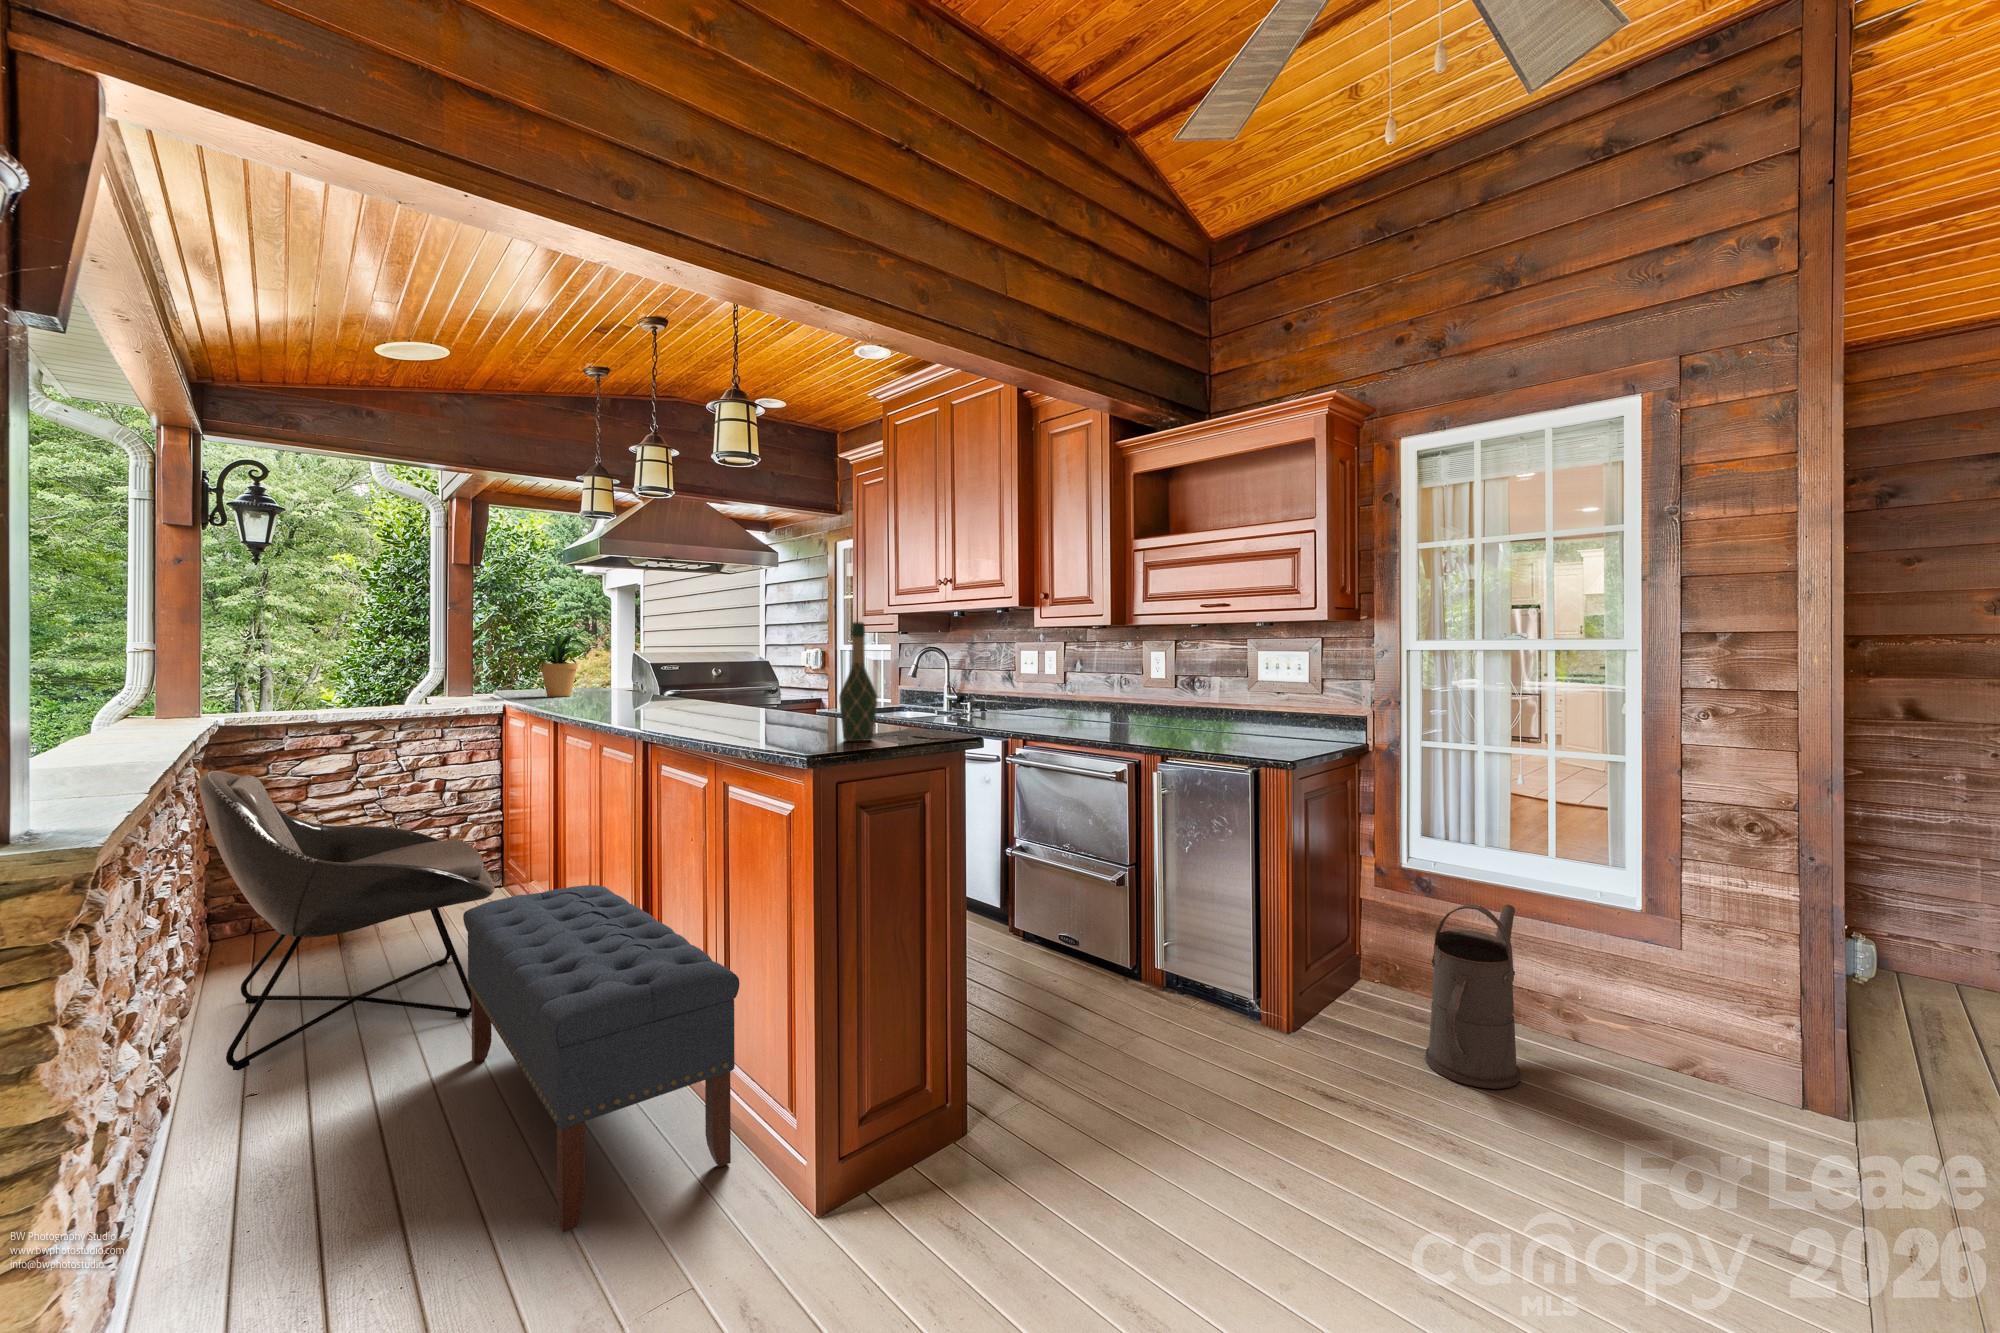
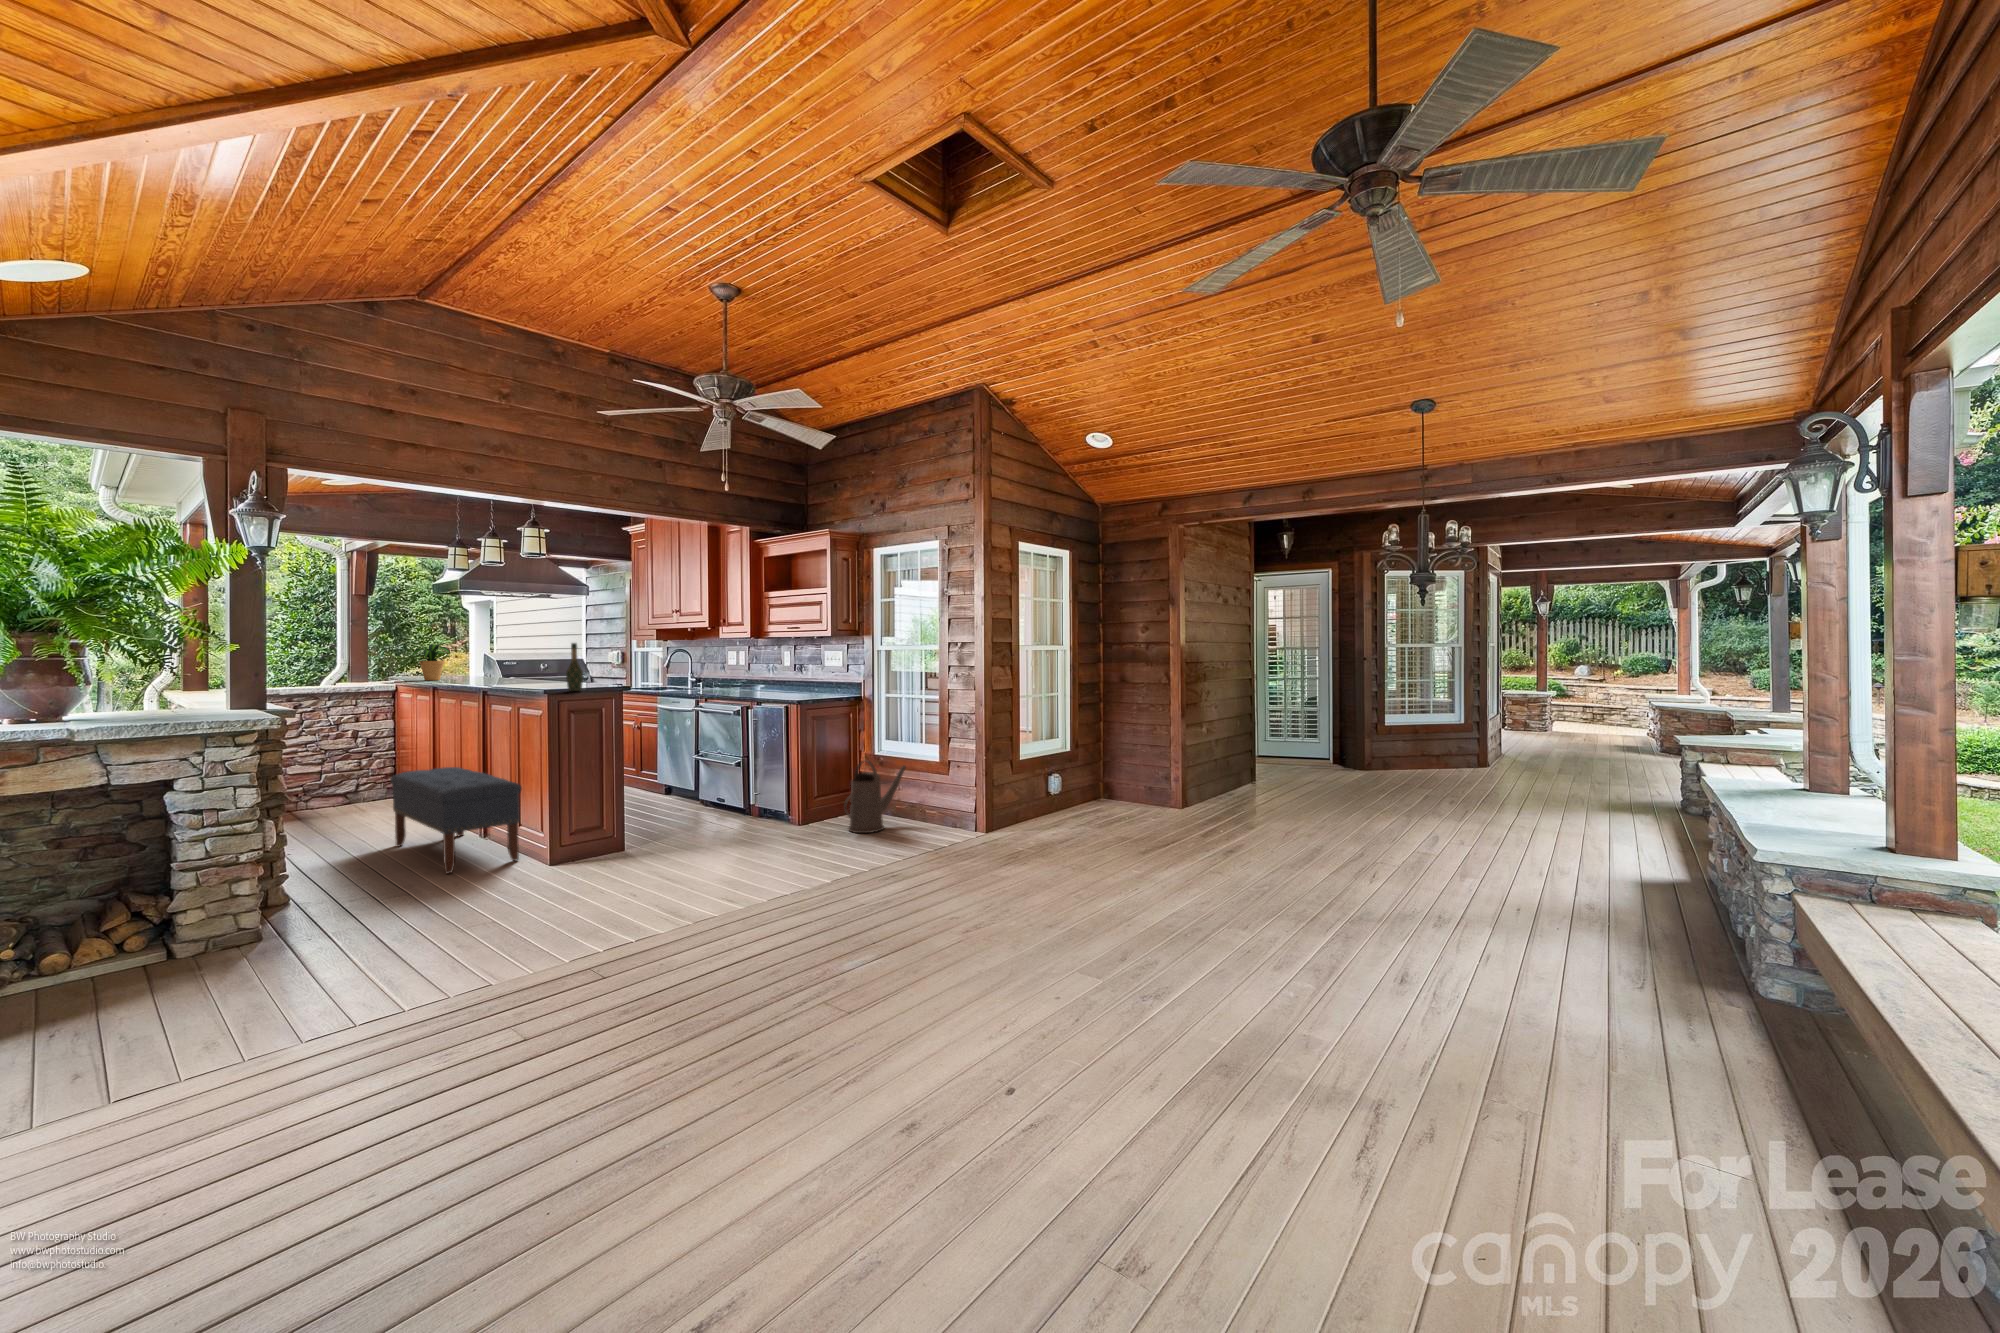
lounge chair: present [198,771,495,1070] -> none [244,715,402,852]

